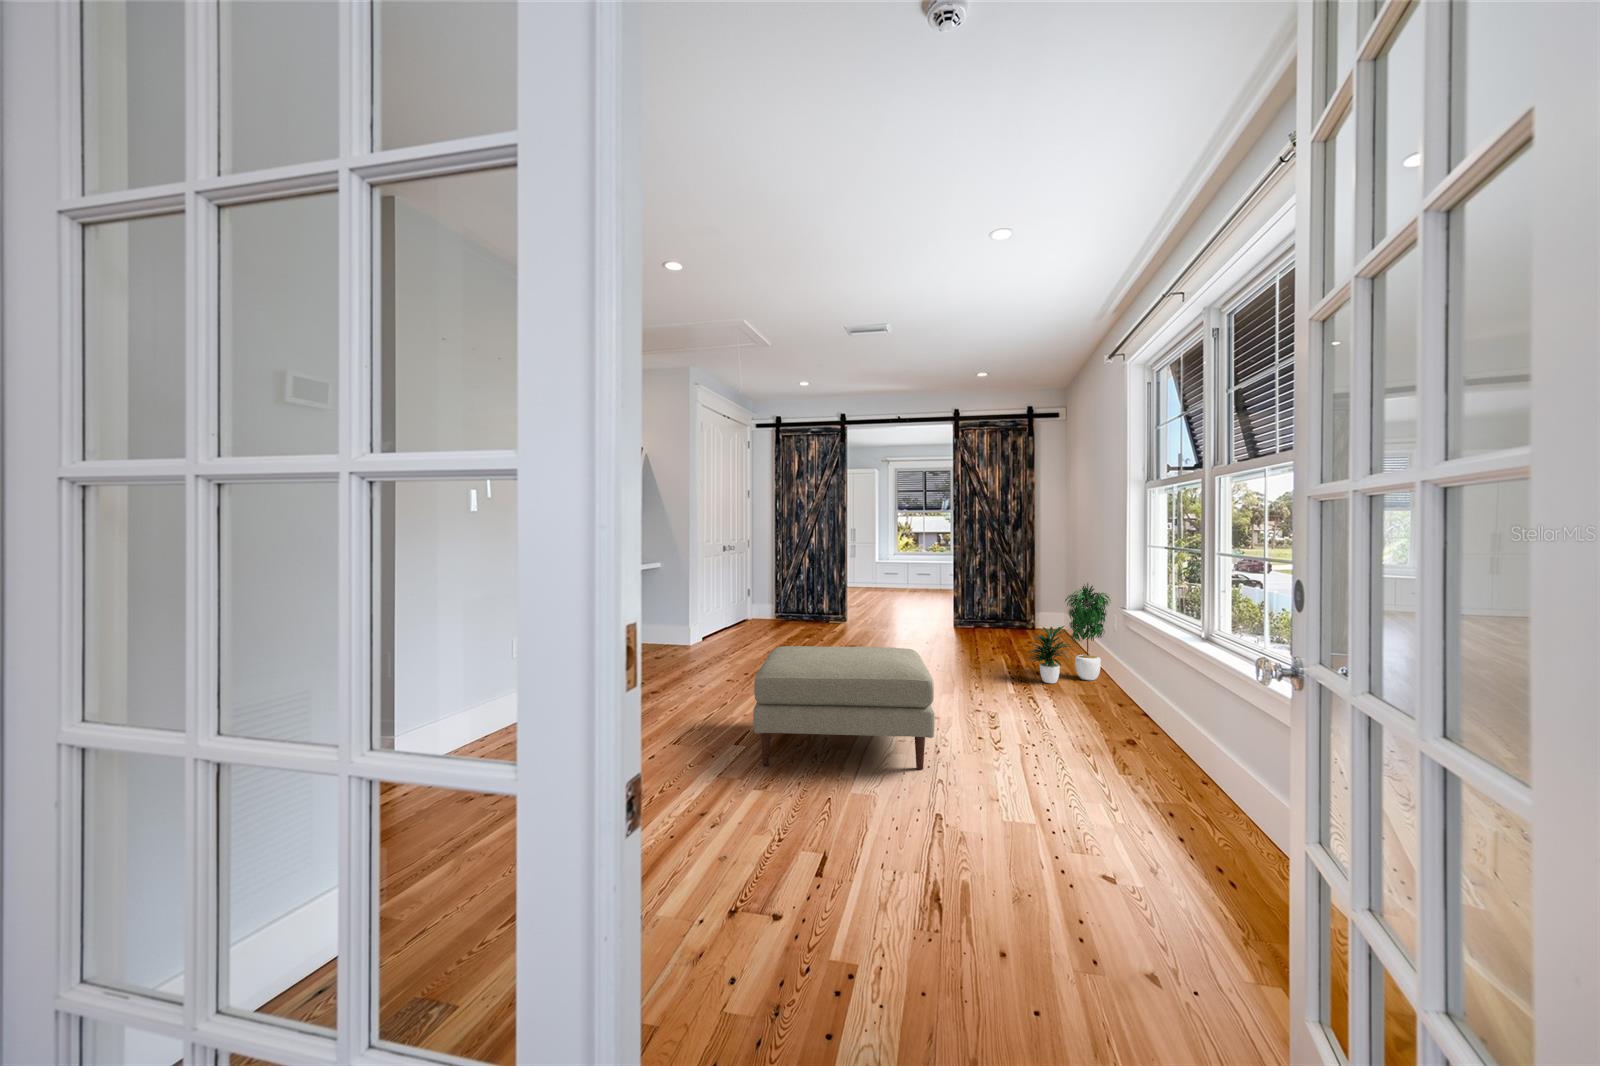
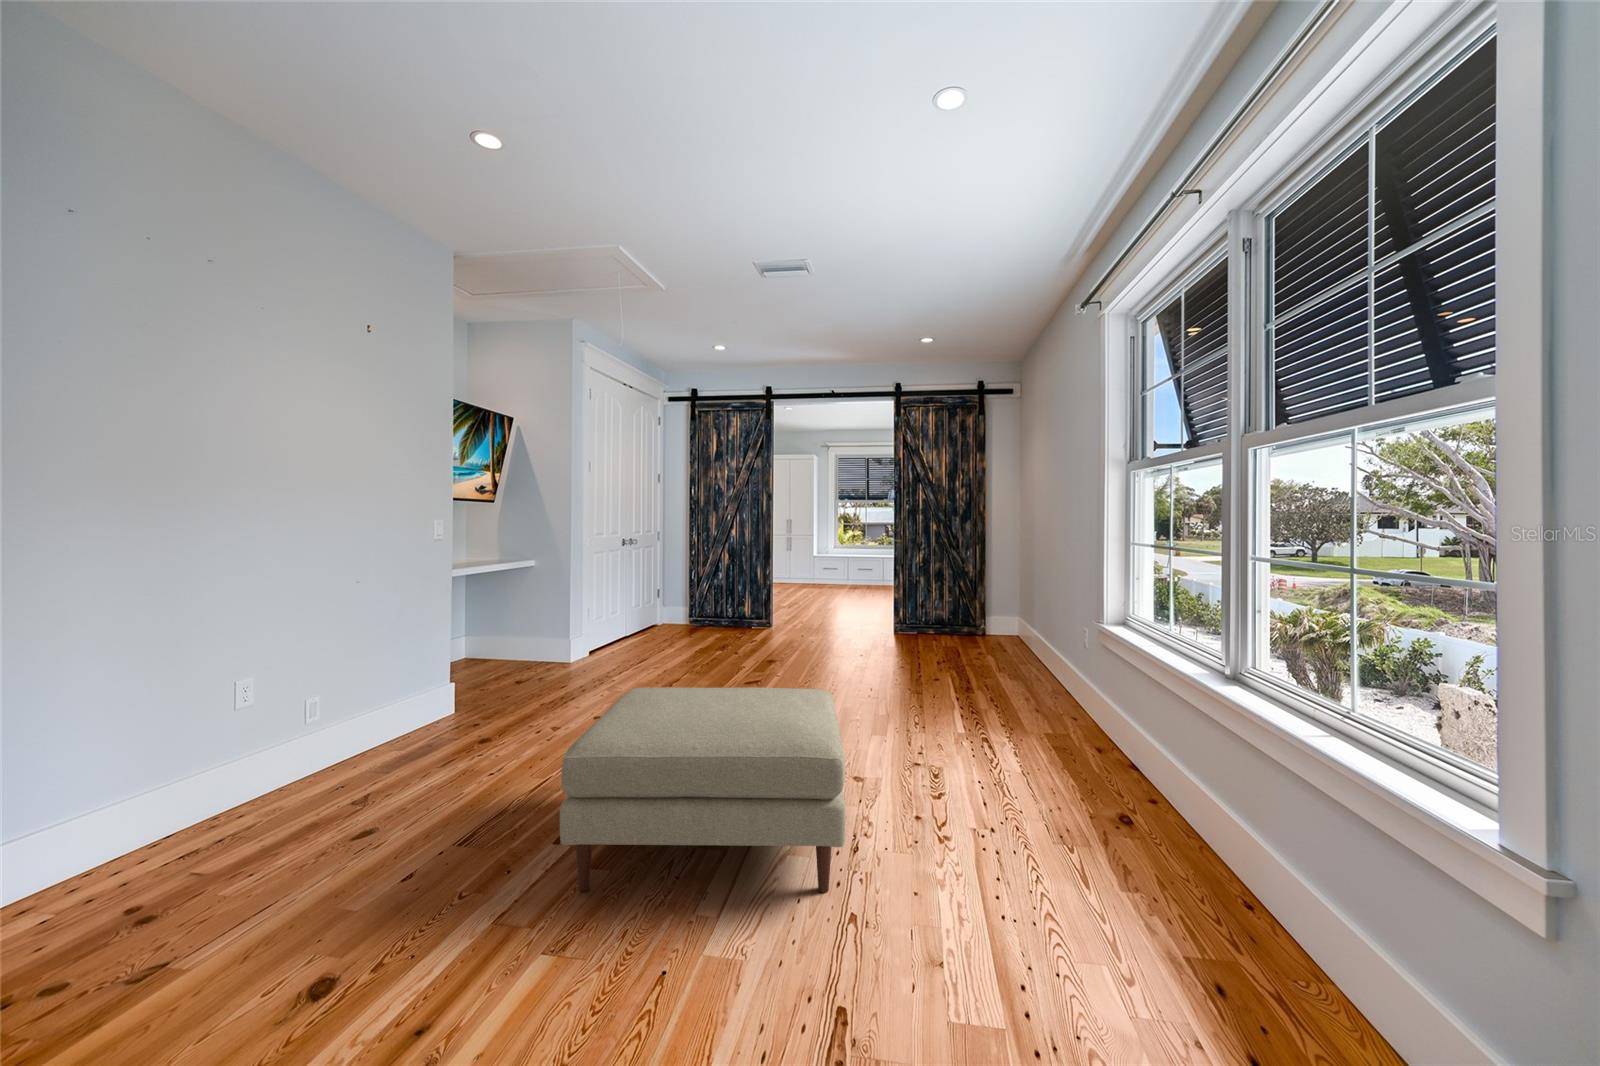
potted plant: present [1026,583,1111,683] -> none [976,586,1081,714]

